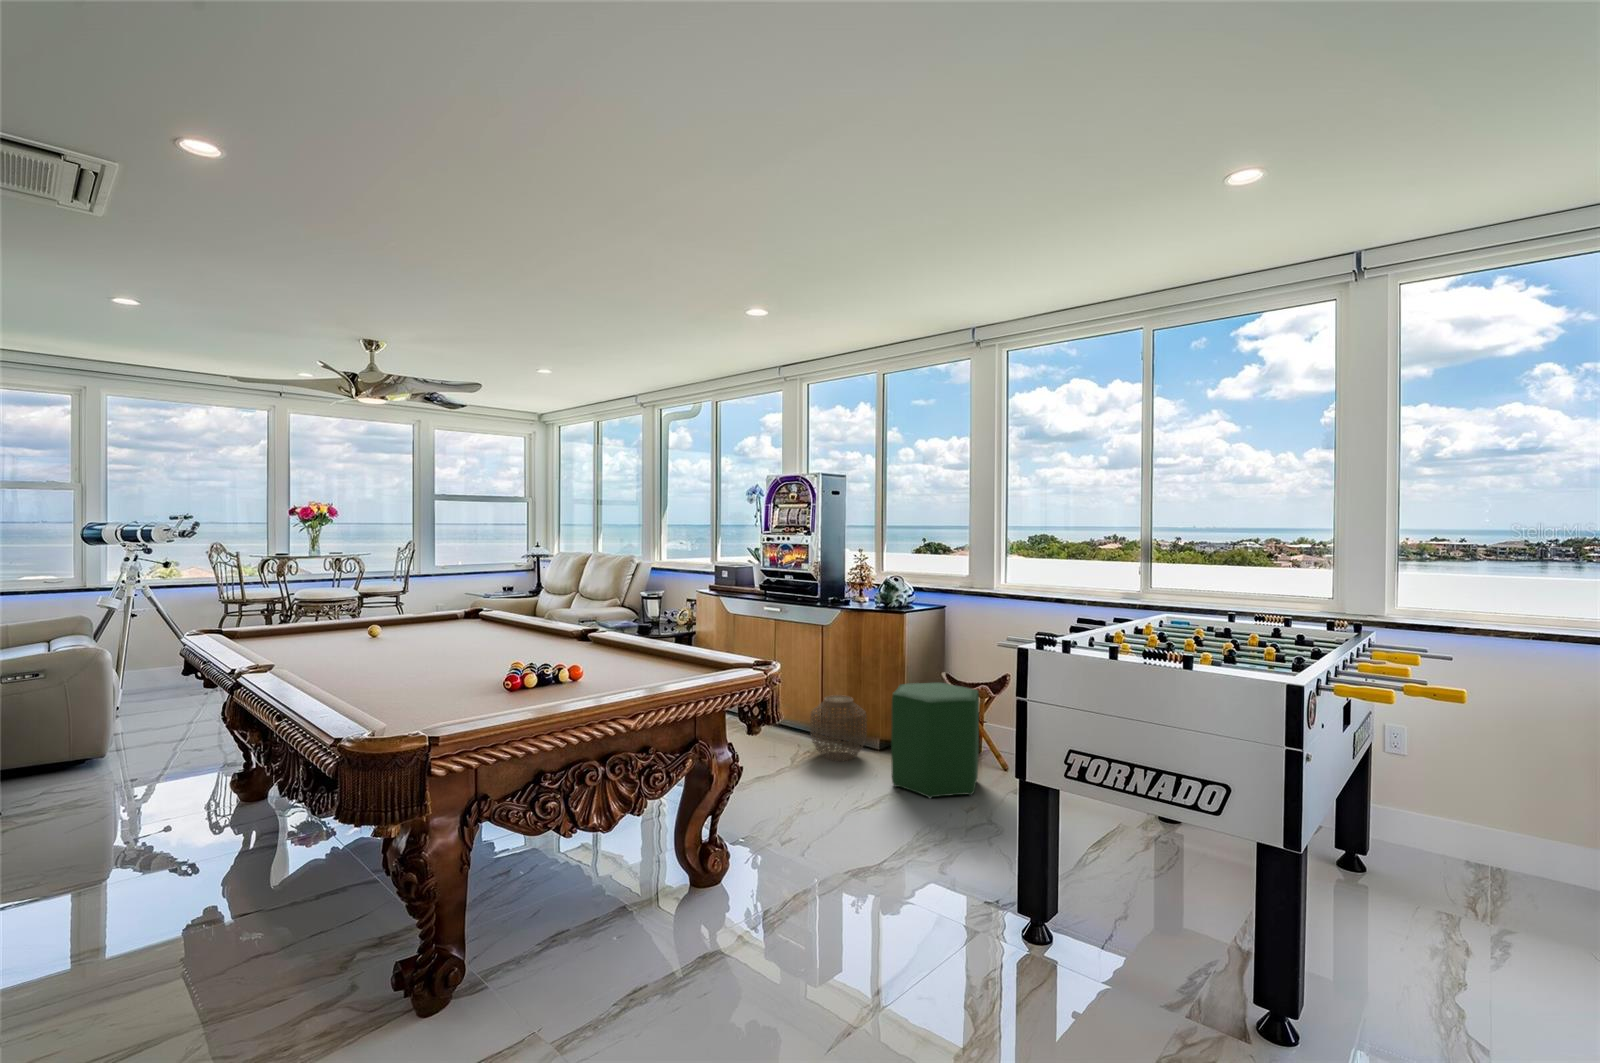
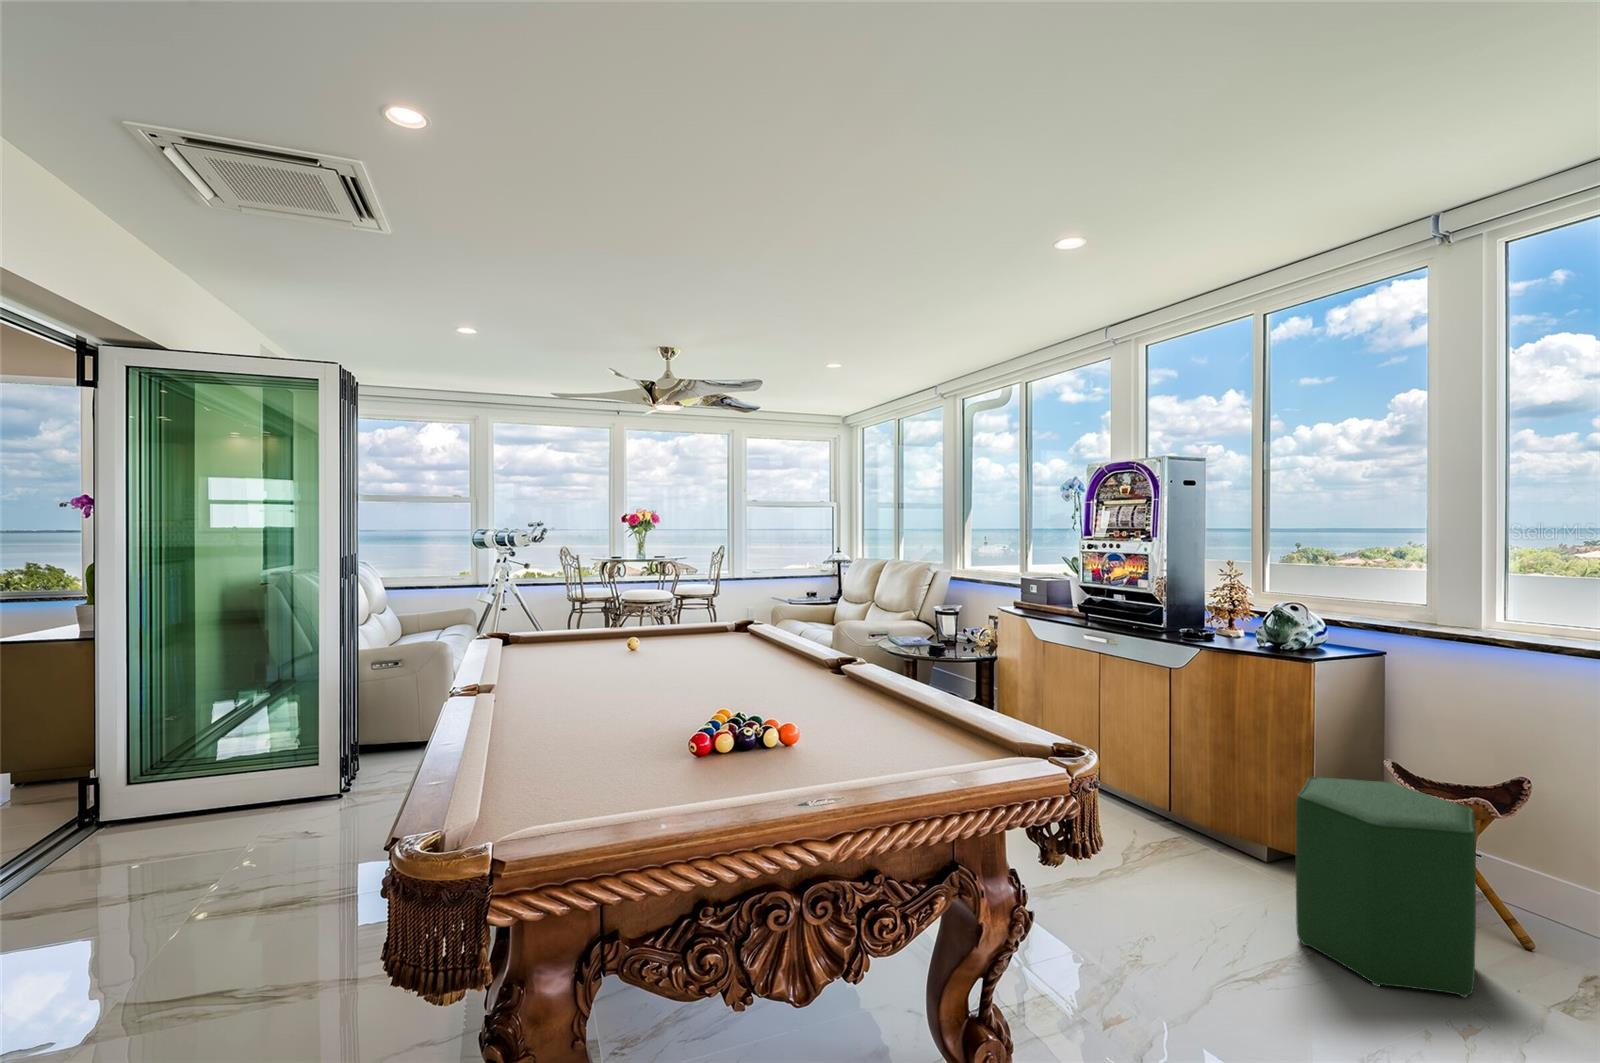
woven basket: present [811,695,867,761] -> none [1153,773,1246,875]

